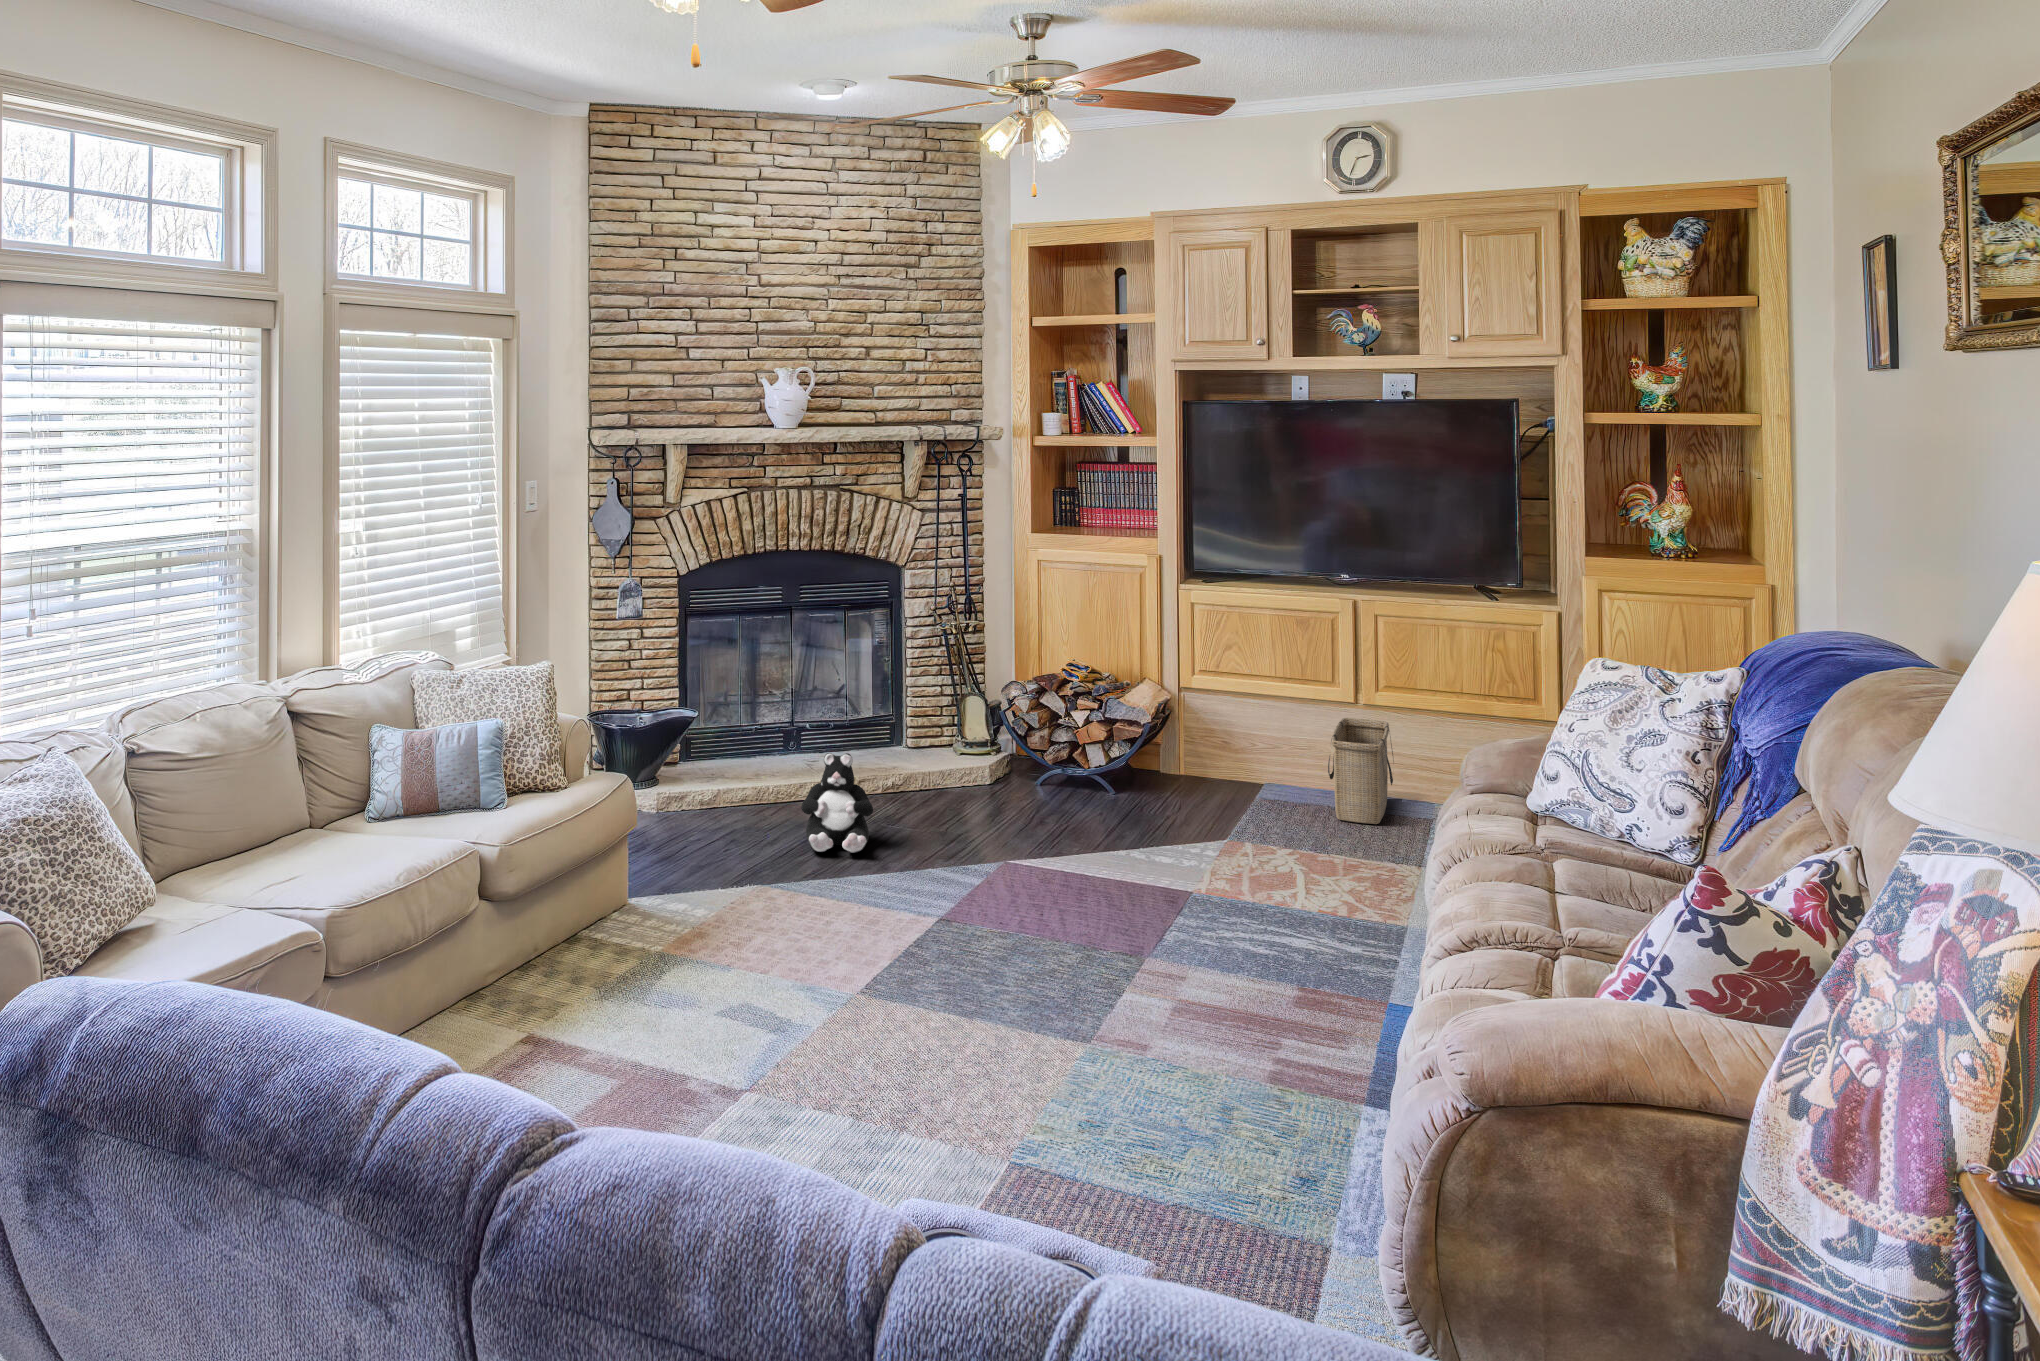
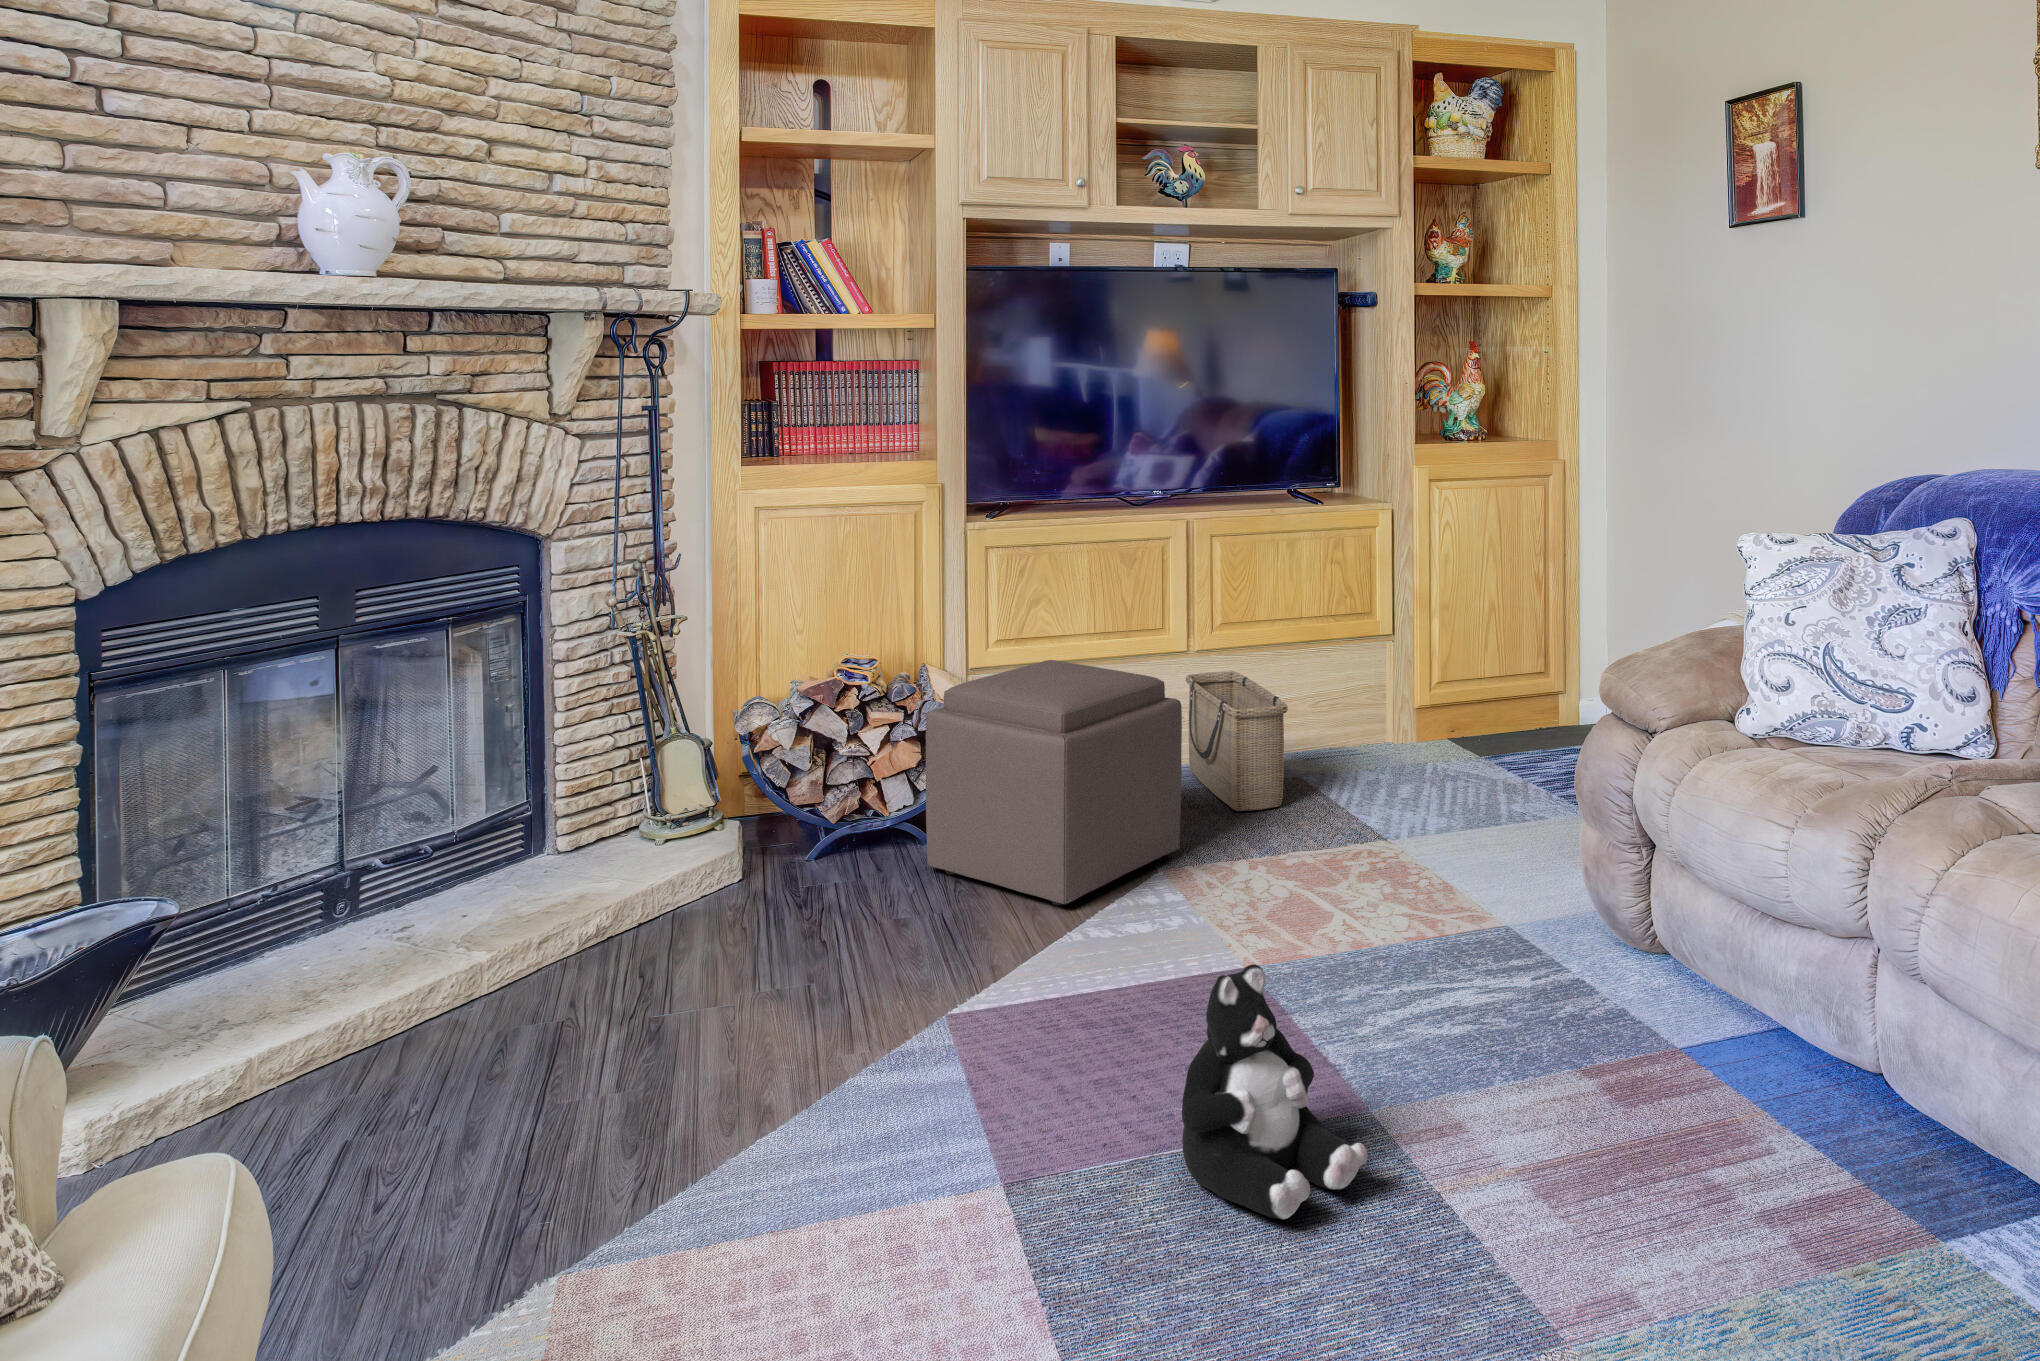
ottoman: none [1085,681,1255,833] -> present [926,660,1182,906]
plush toy: present [801,753,873,853] -> present [1182,965,1368,1219]

